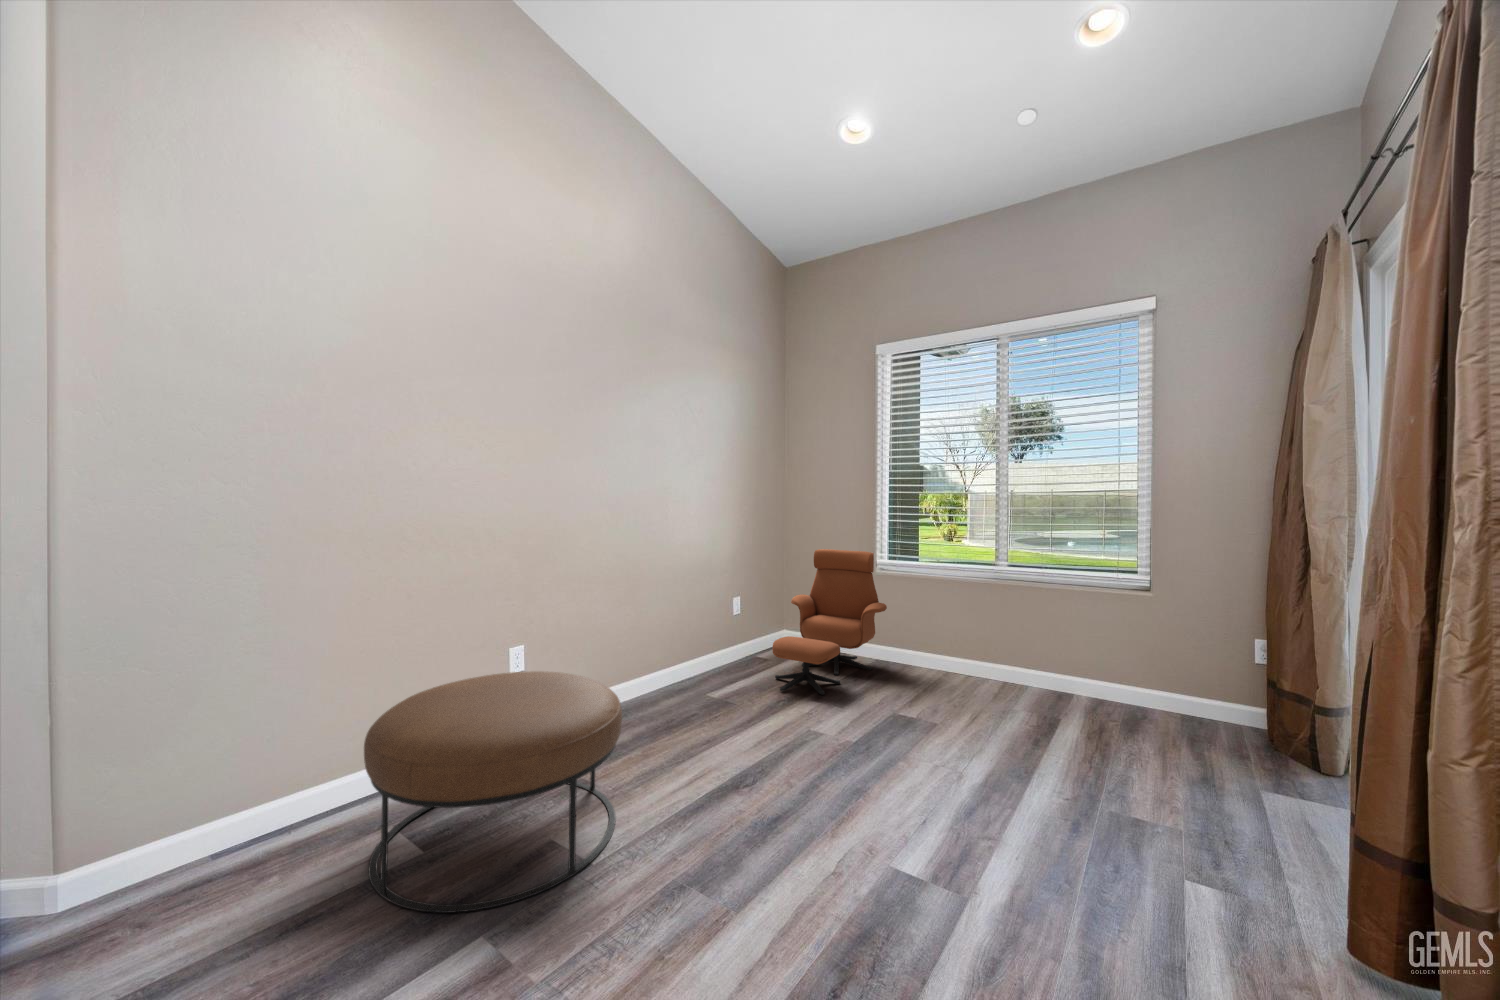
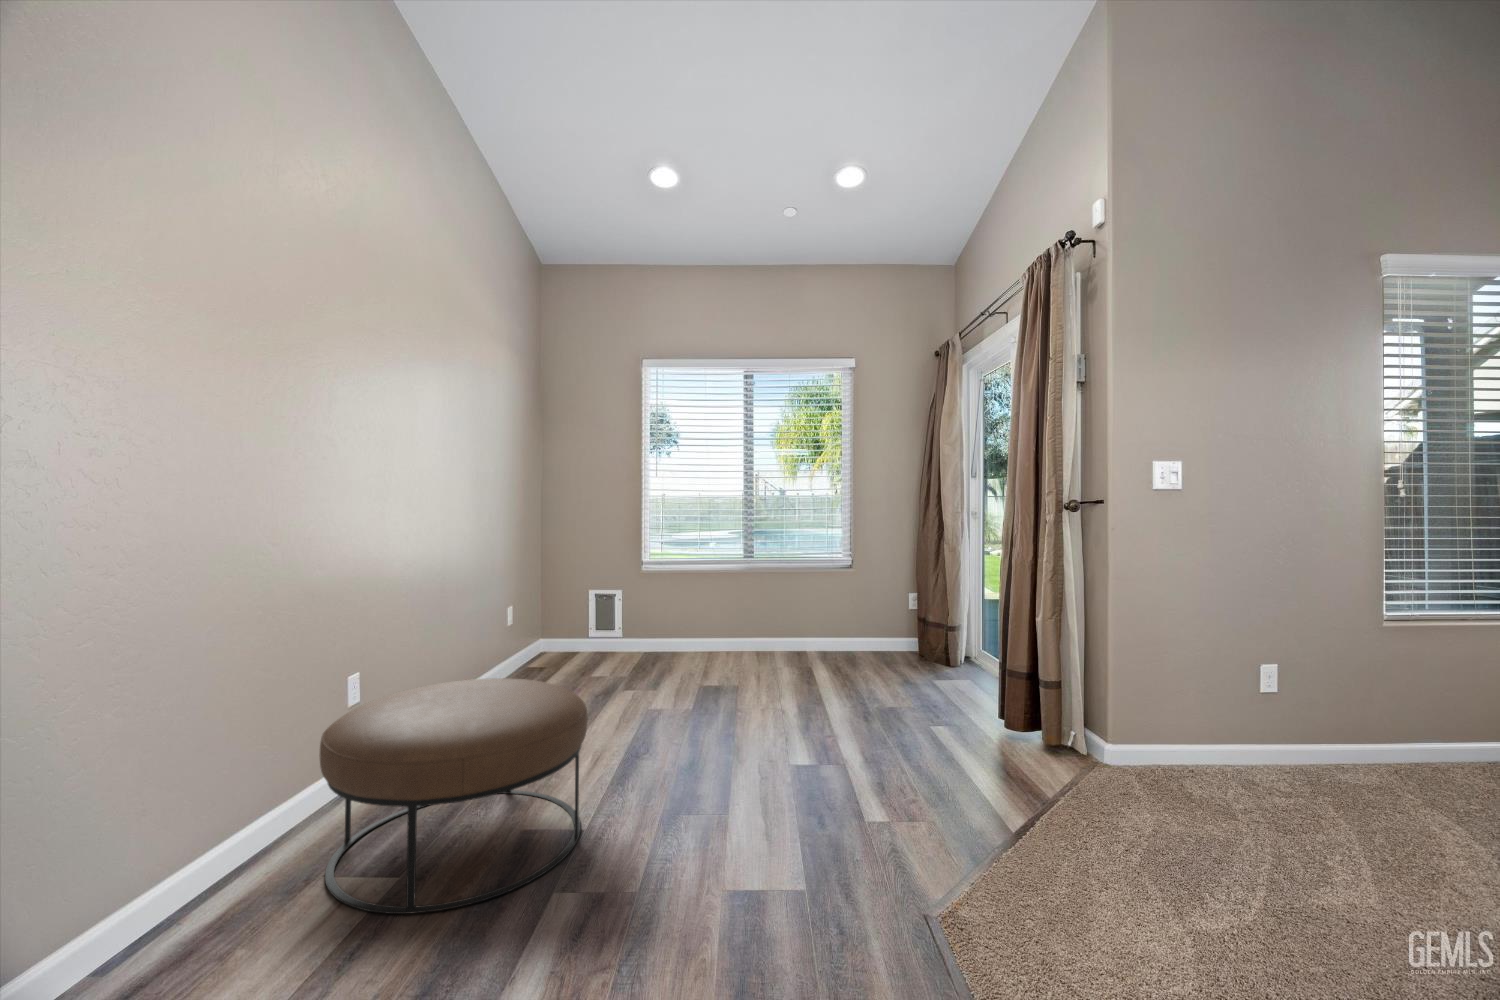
lounge chair: present [772,549,887,694] -> none [567,552,662,688]

